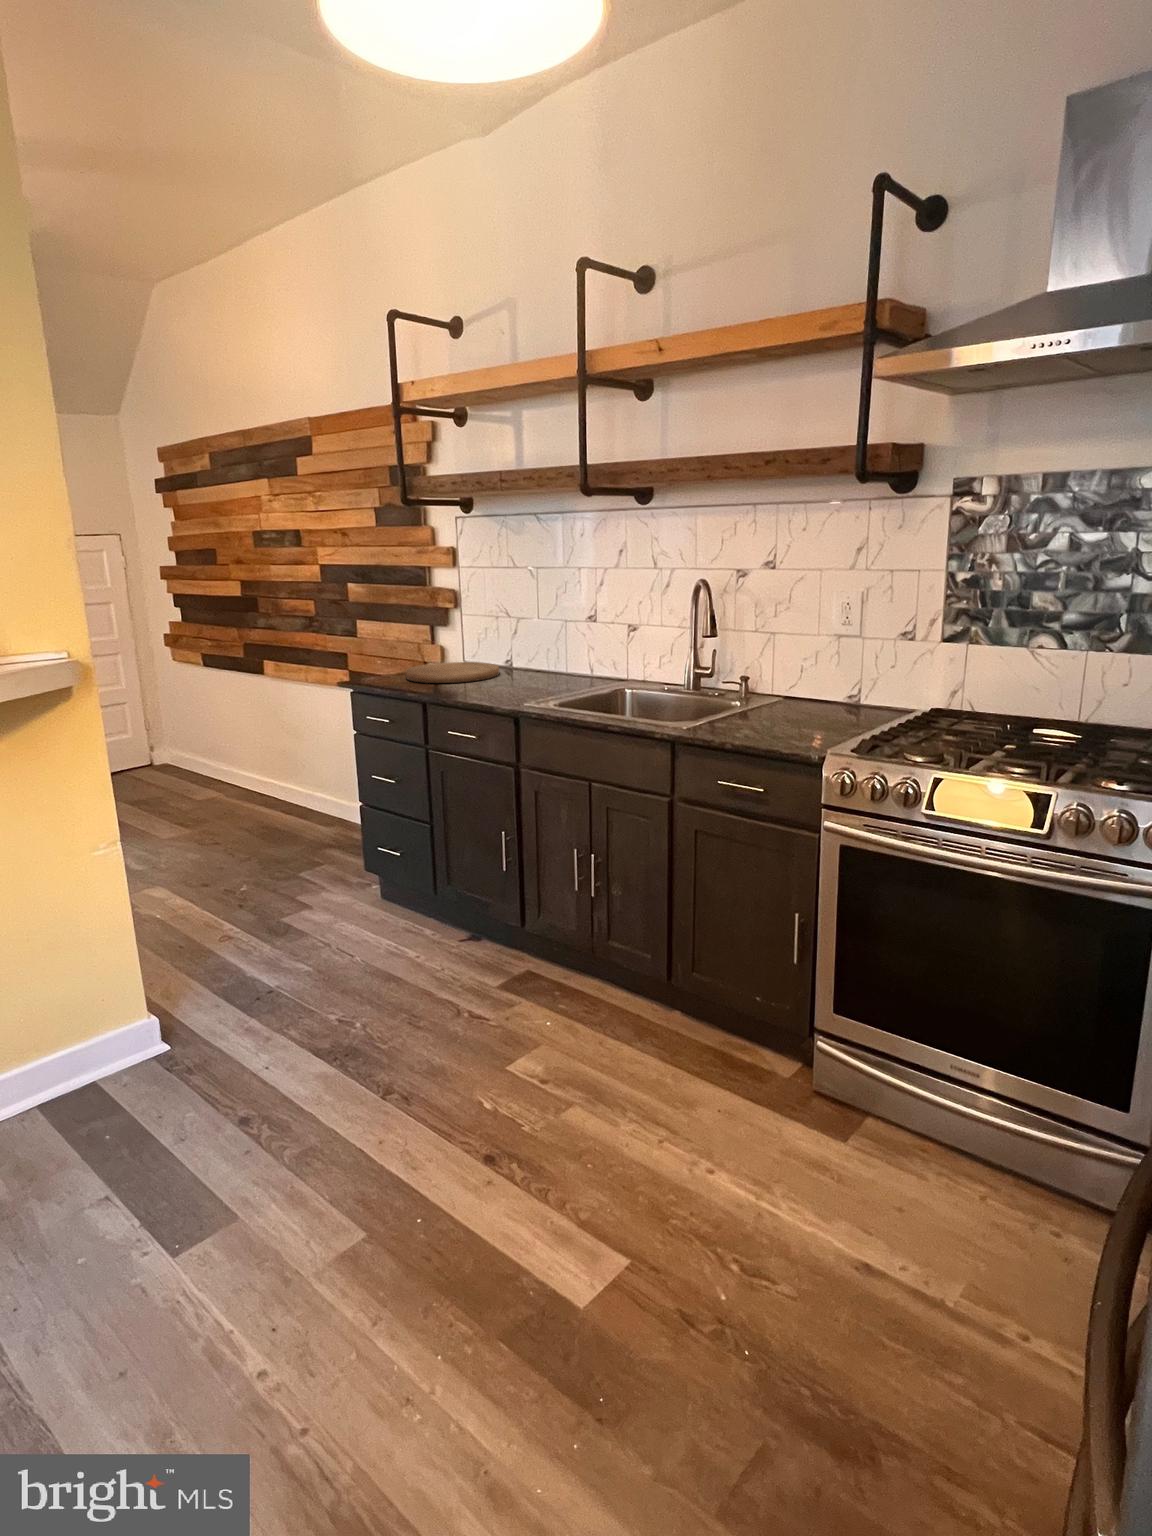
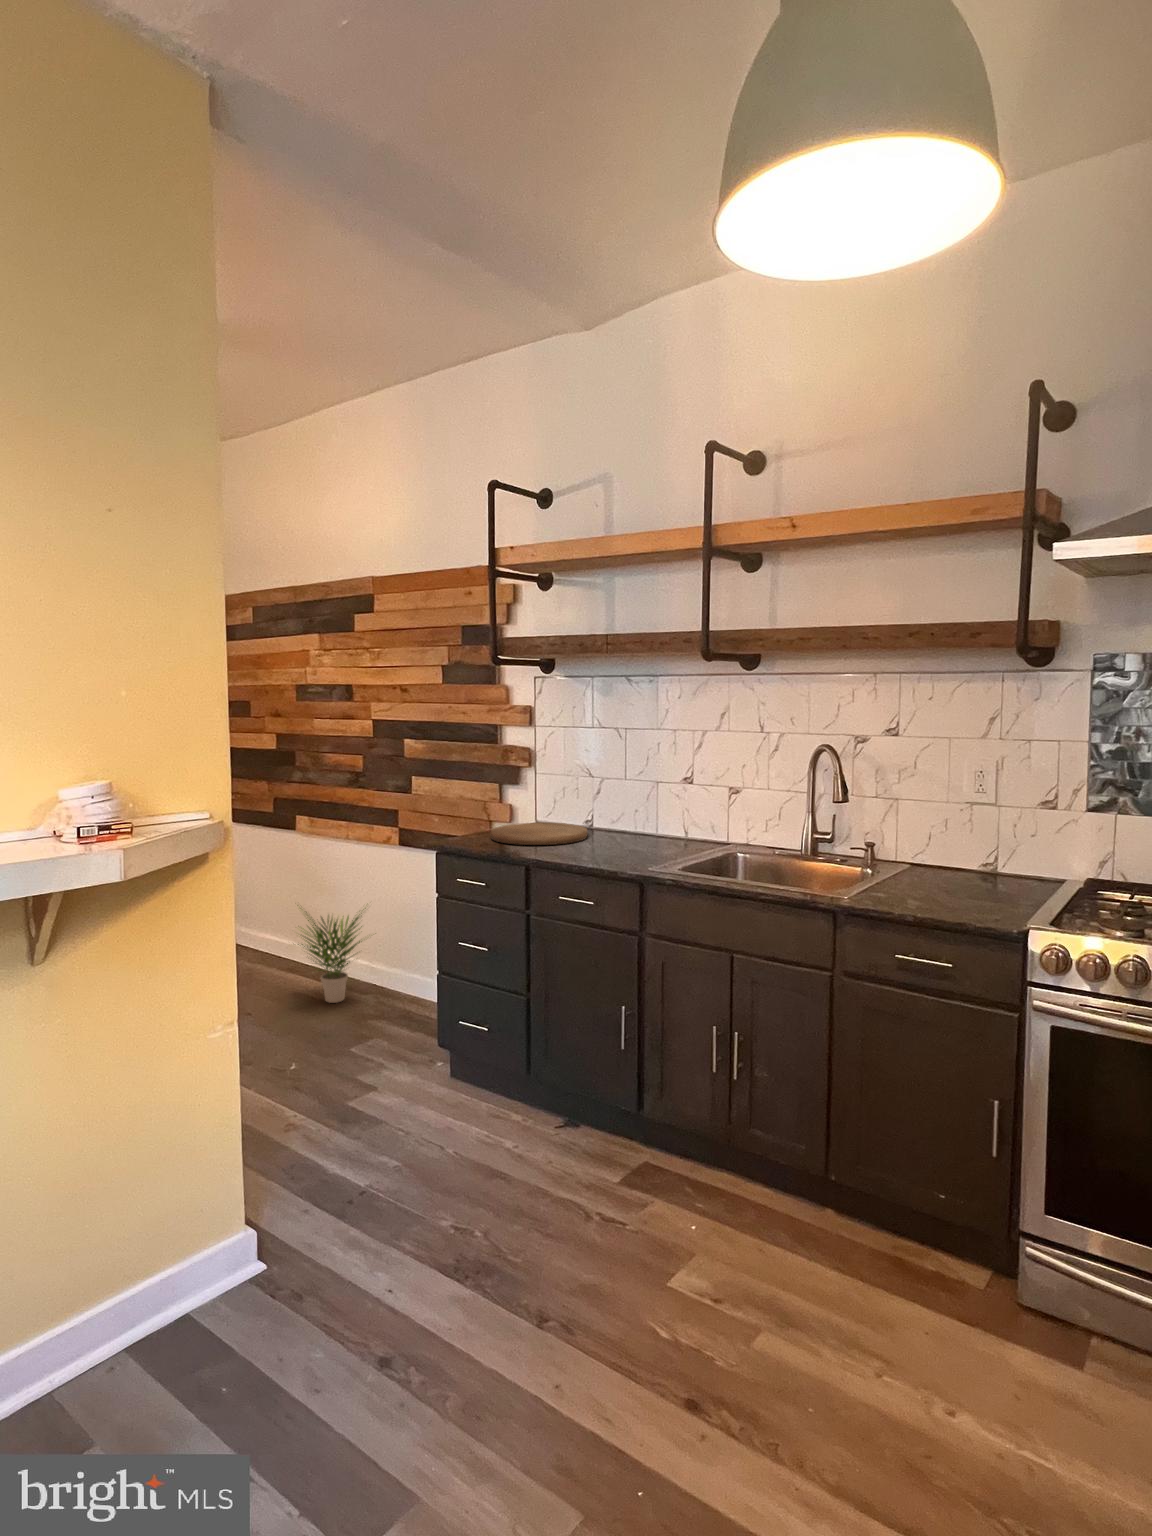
potted plant: none [245,739,334,833] -> present [298,908,366,1003]

